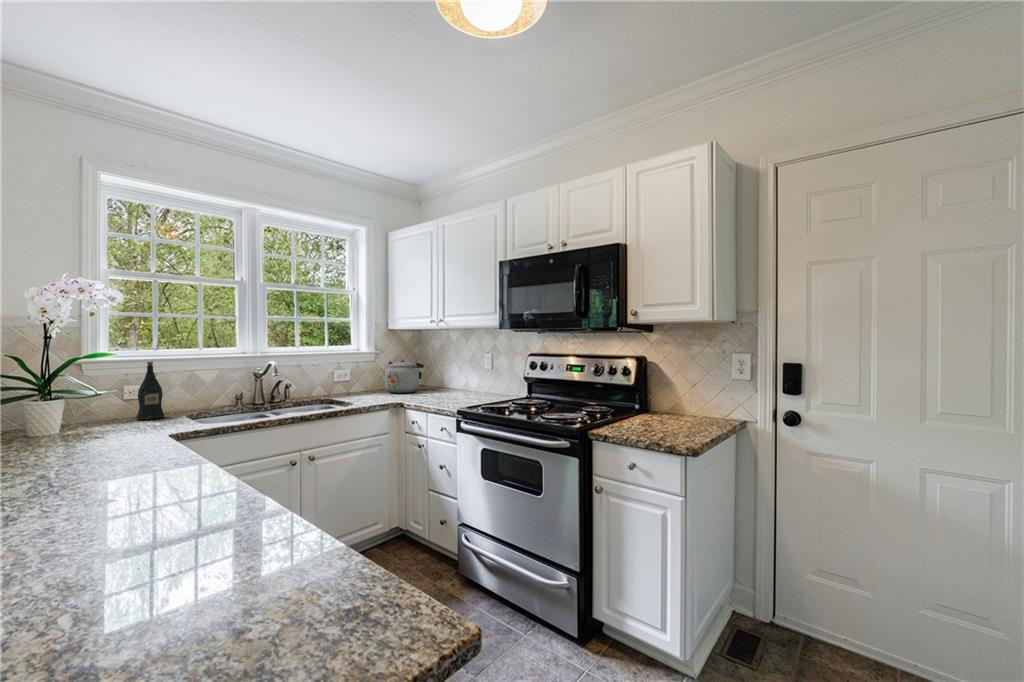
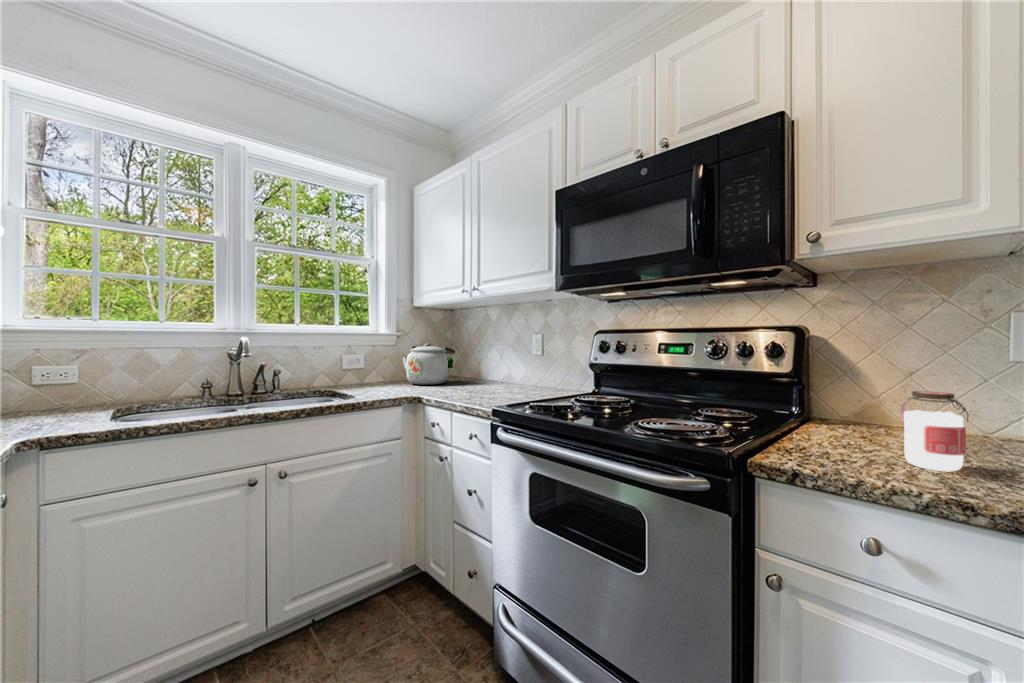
wine bottle: present [136,362,164,420] -> none [44,333,89,414]
jar: none [659,396,682,433] -> present [900,391,968,471]

